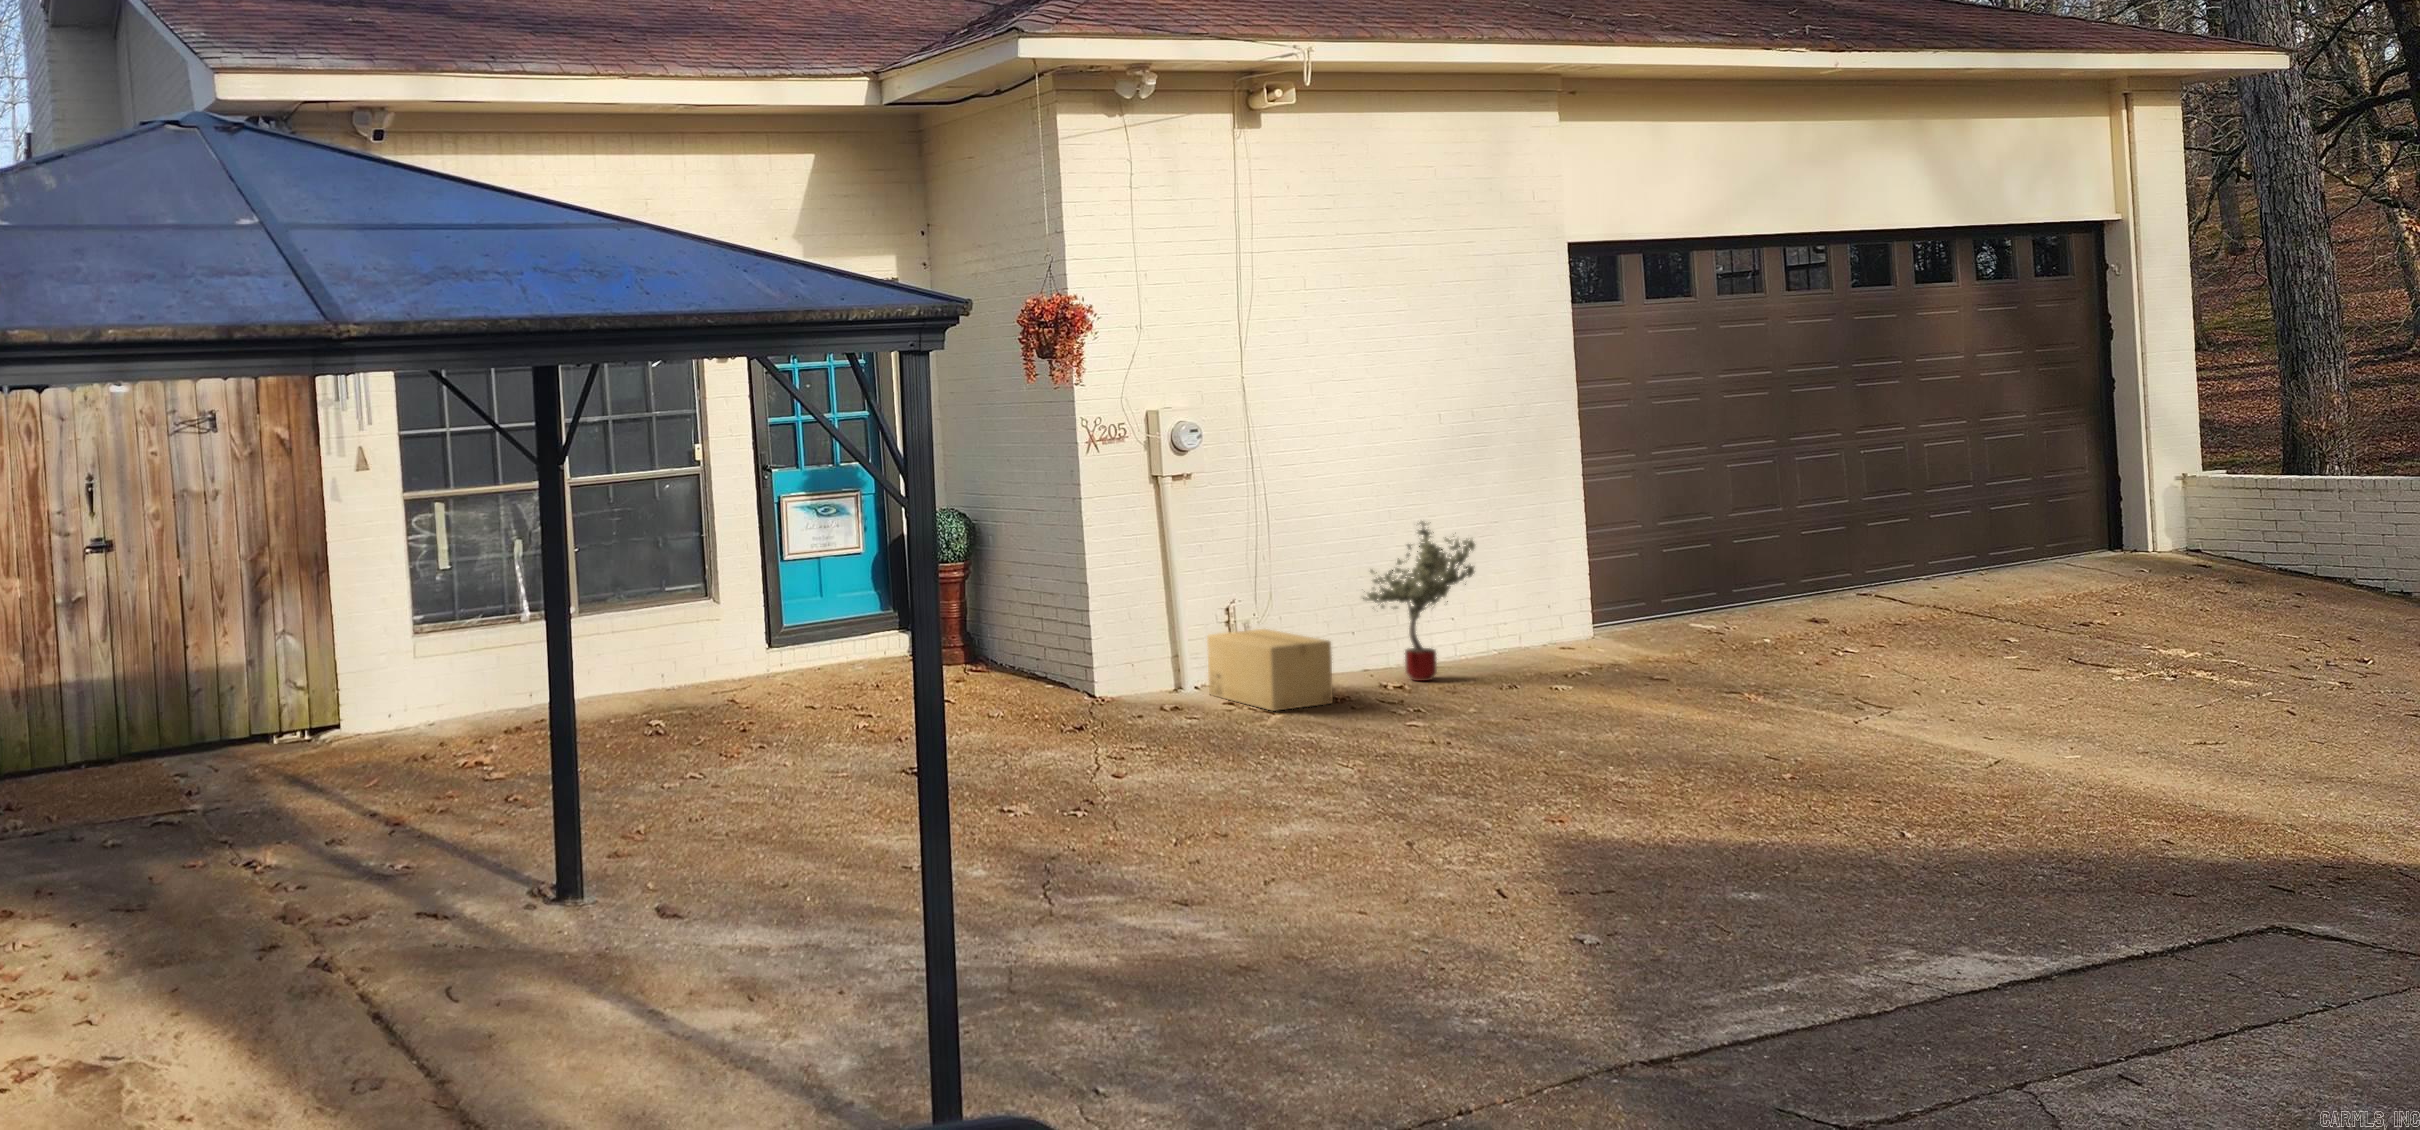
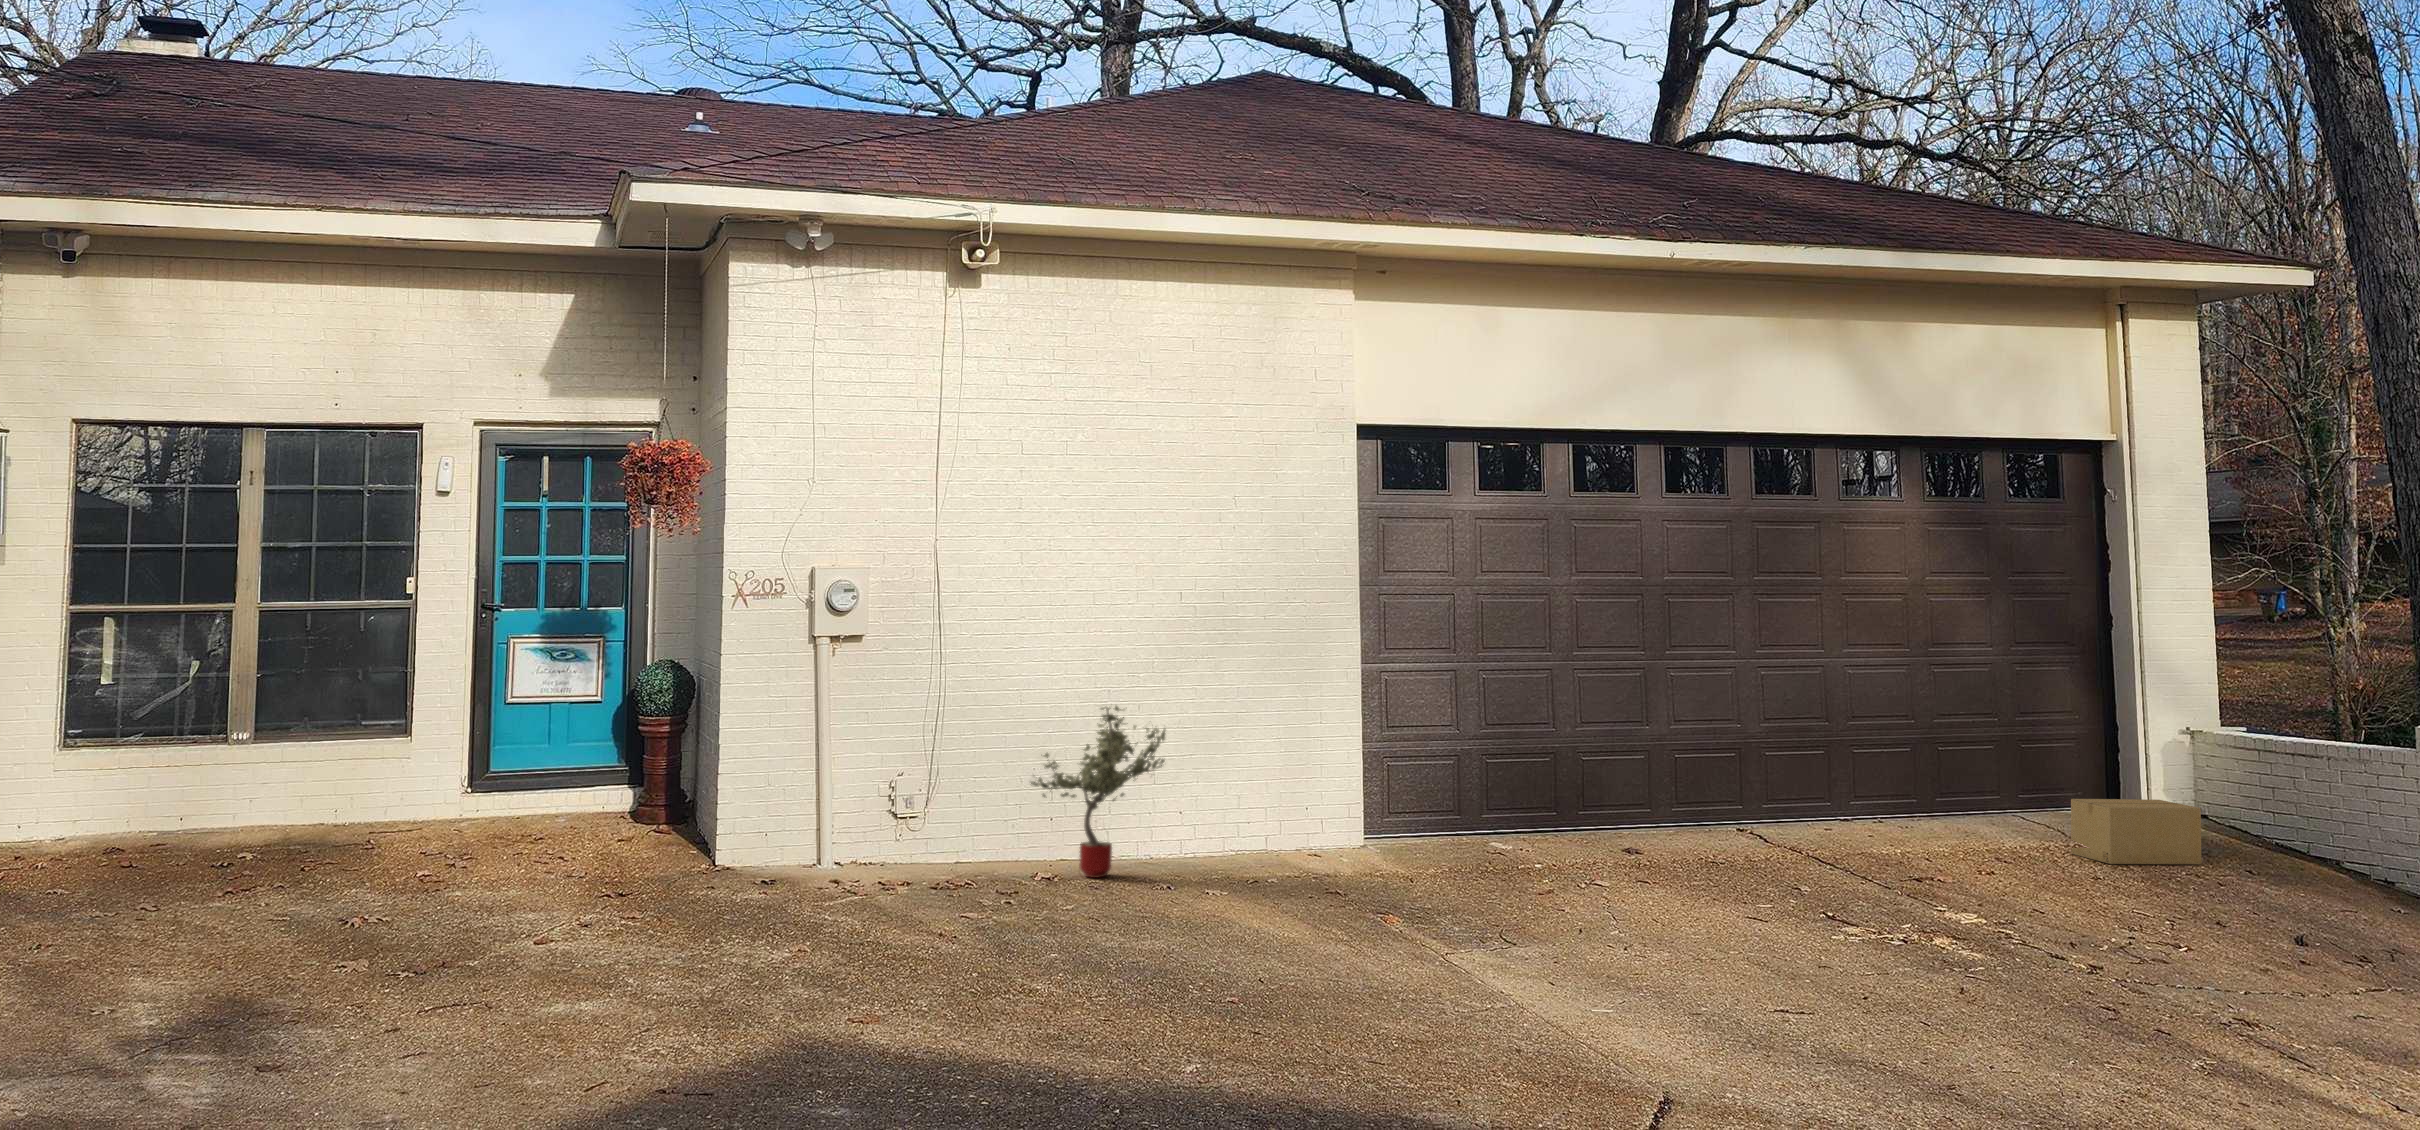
cardboard box: present [1207,629,1333,711] -> present [2071,799,2202,864]

